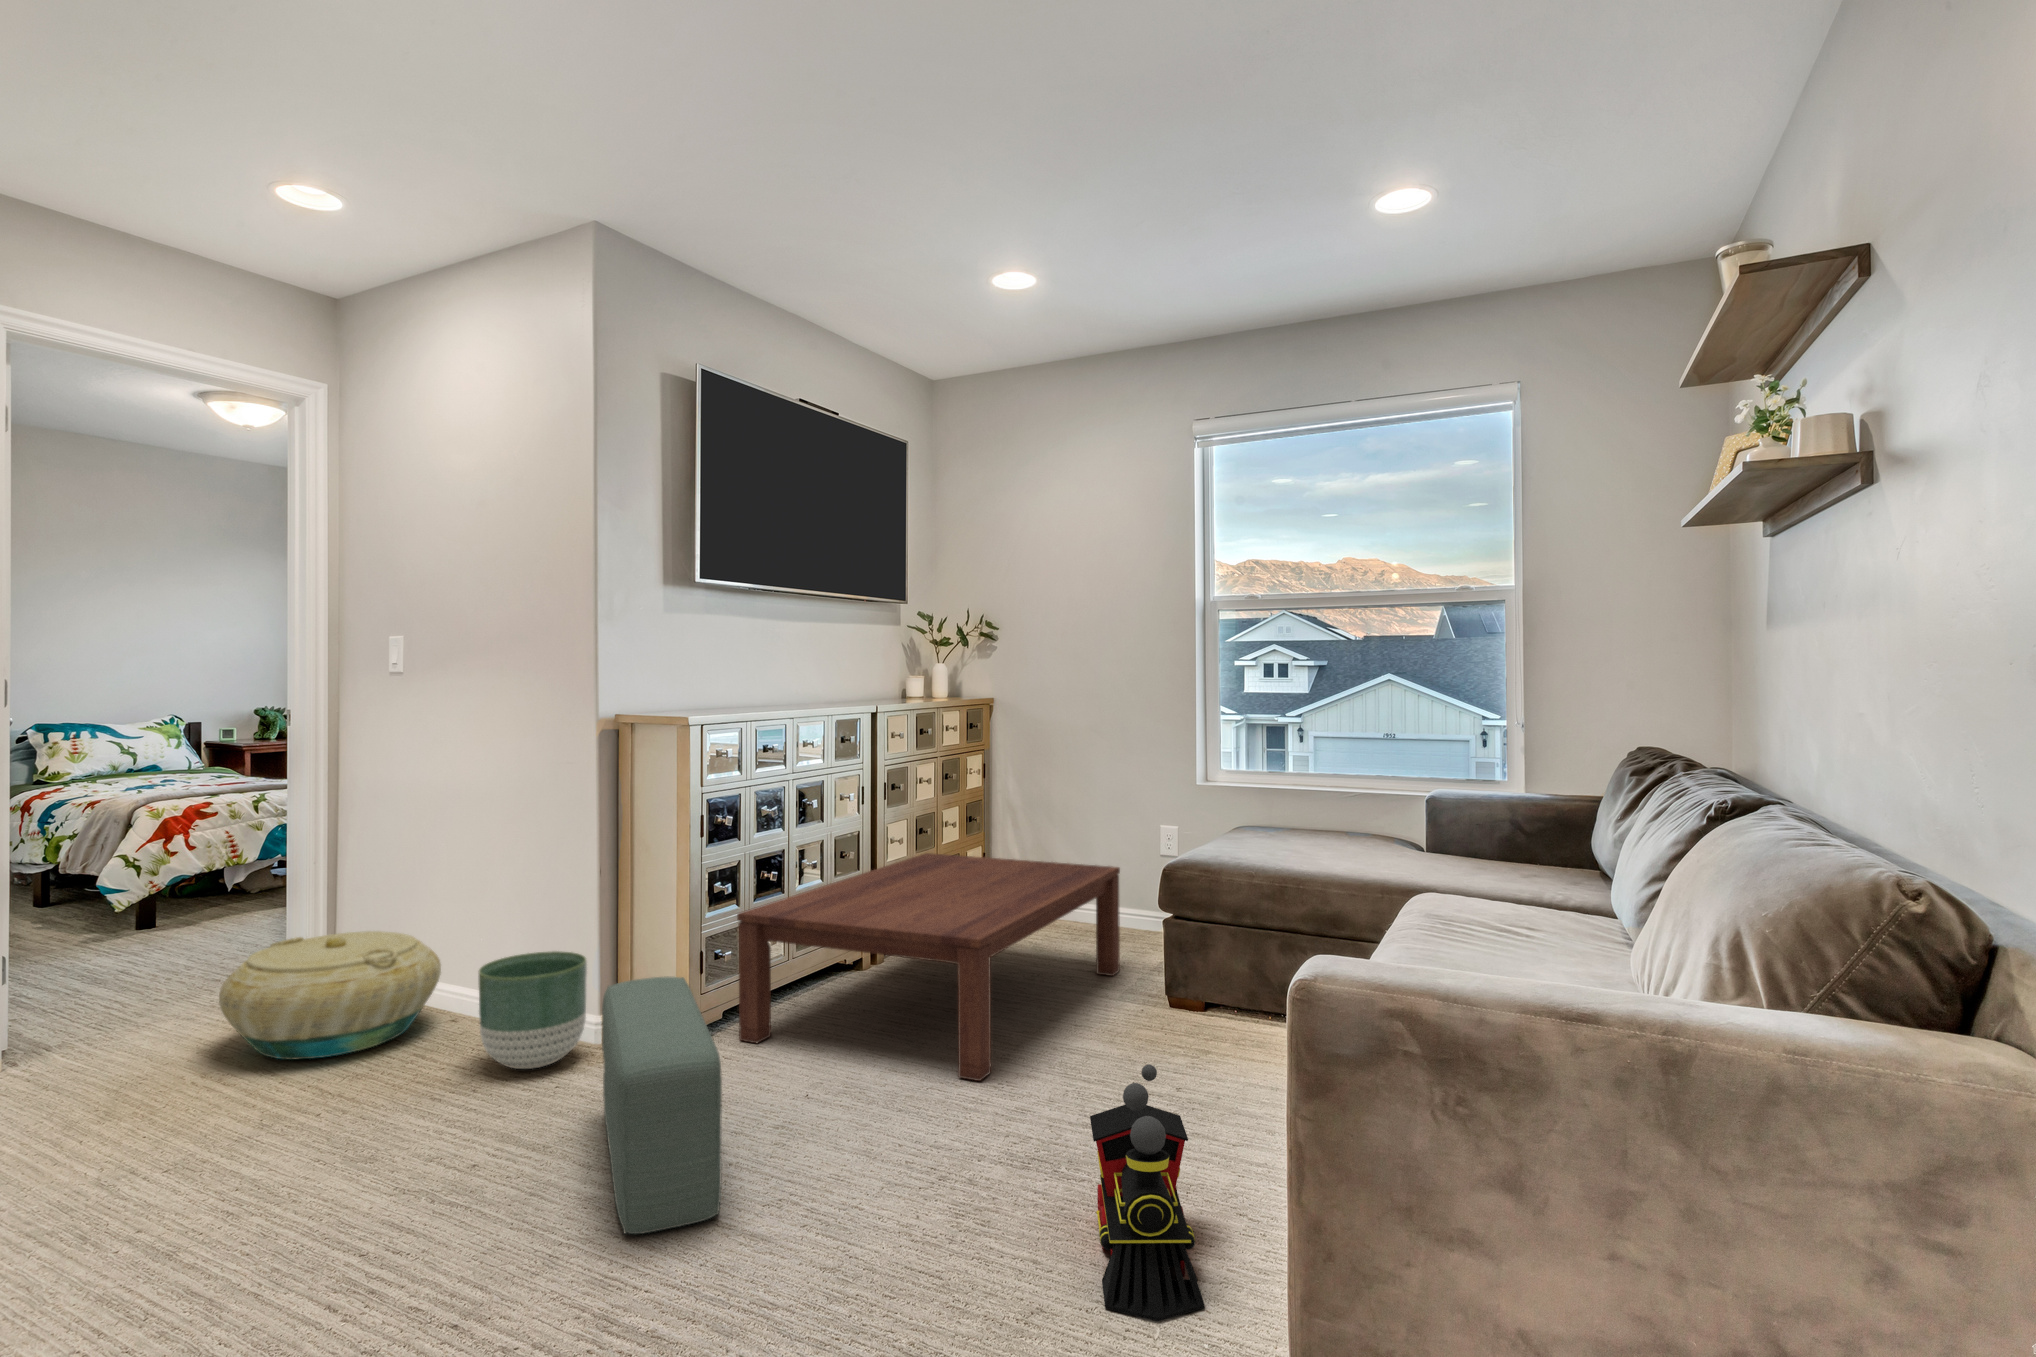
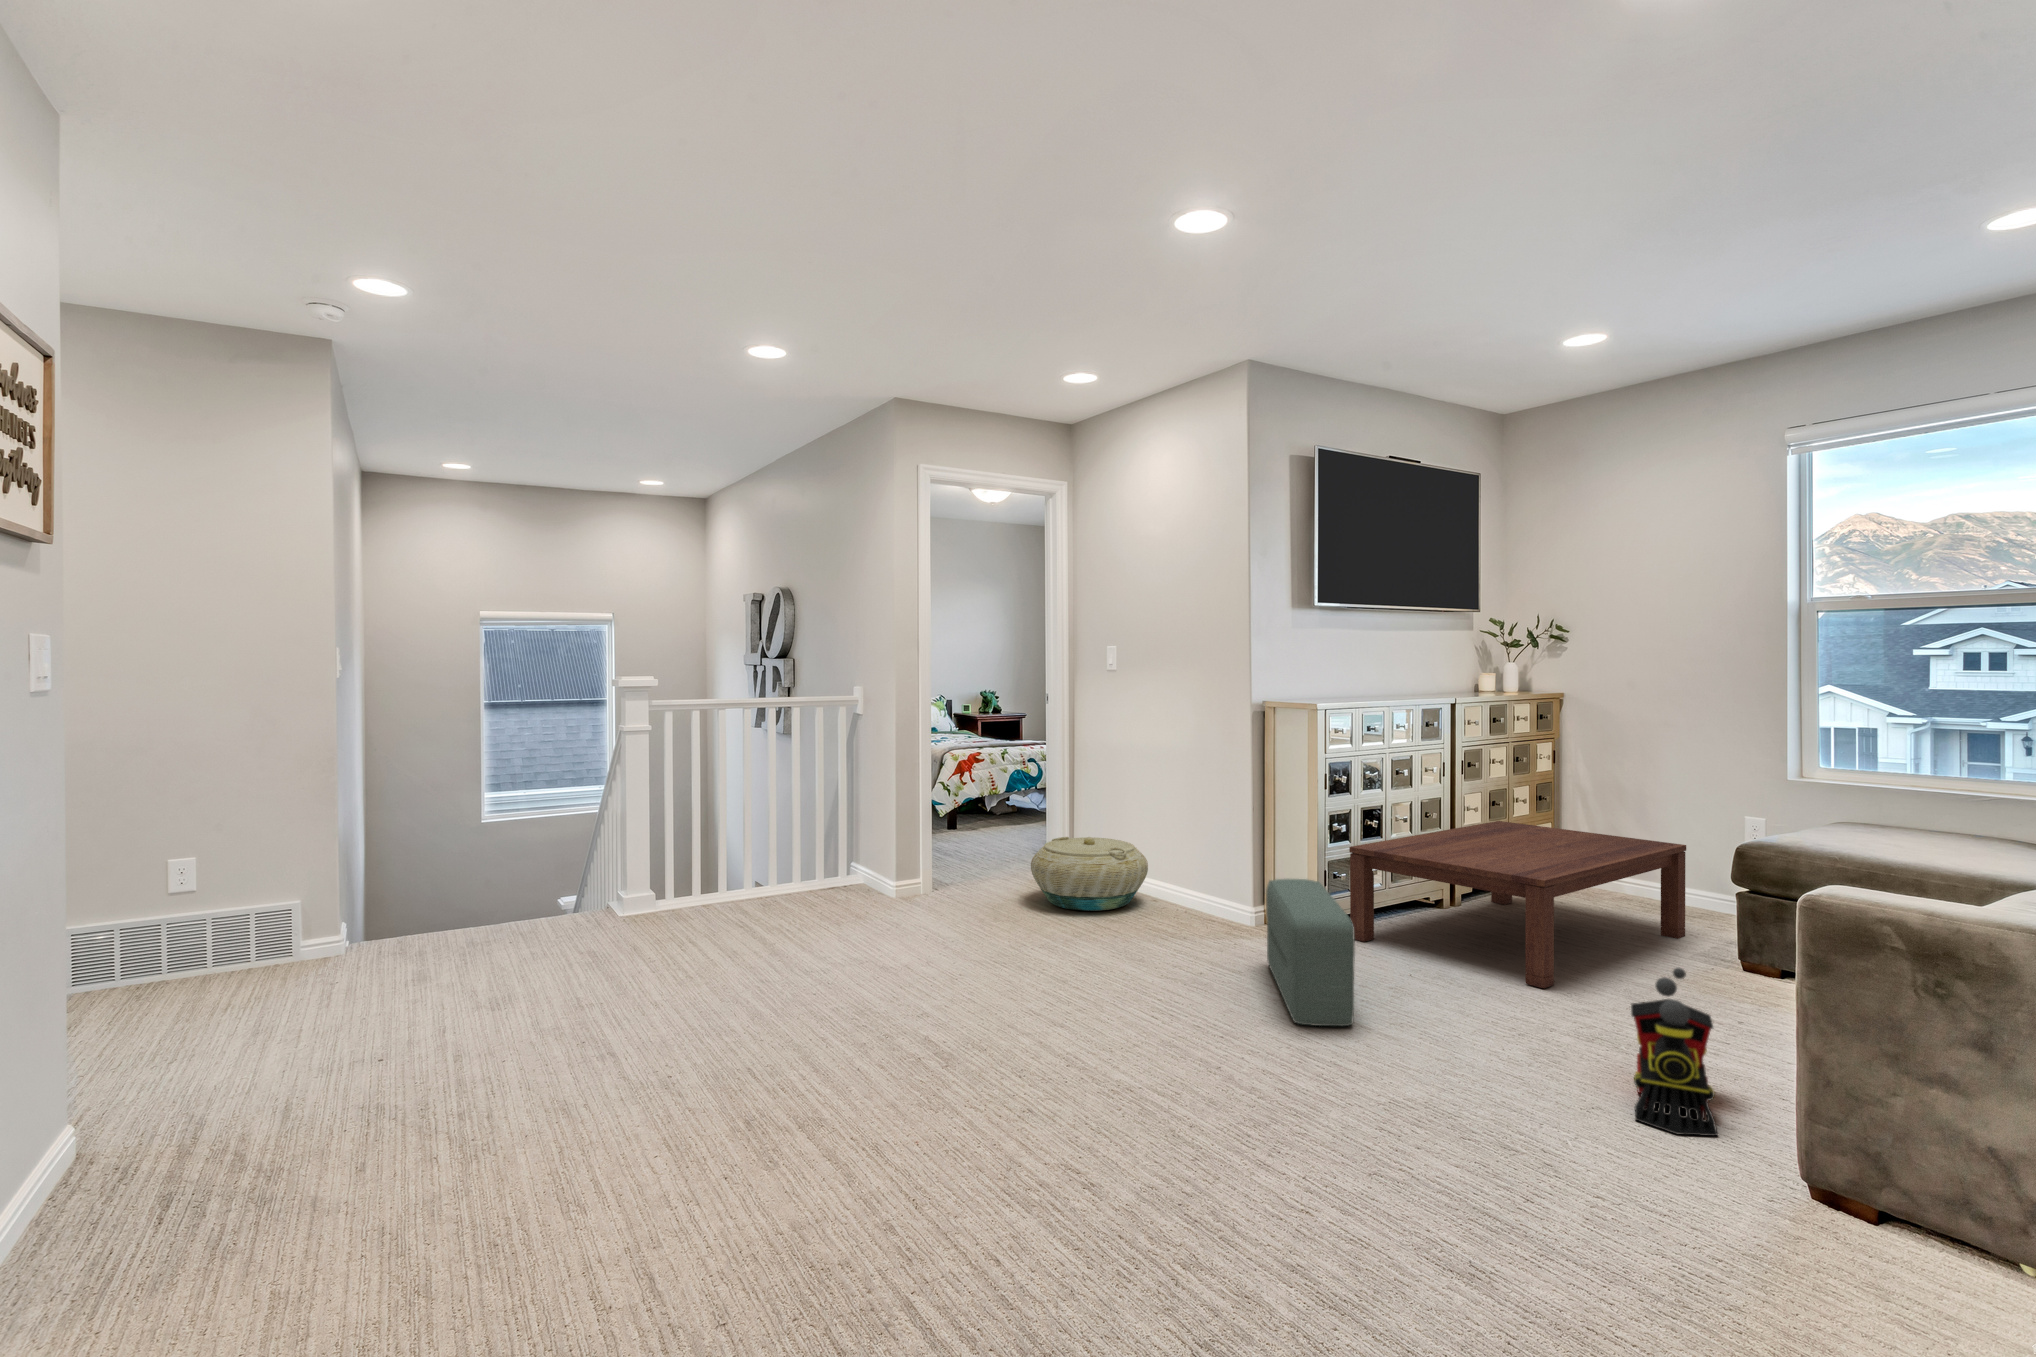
planter: present [478,951,587,1069] -> none [1180,860,1246,934]

